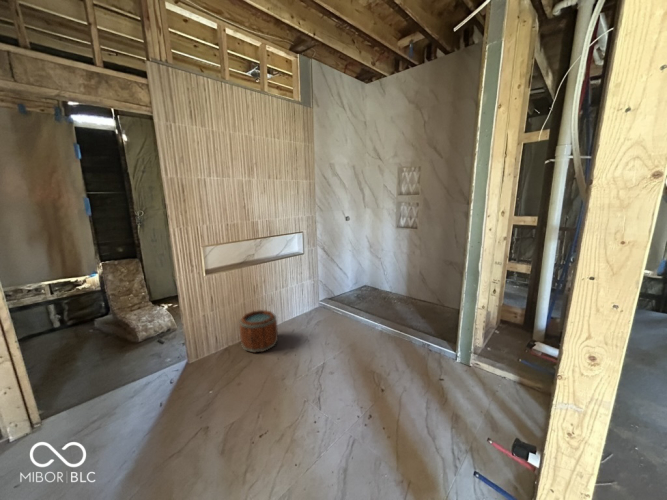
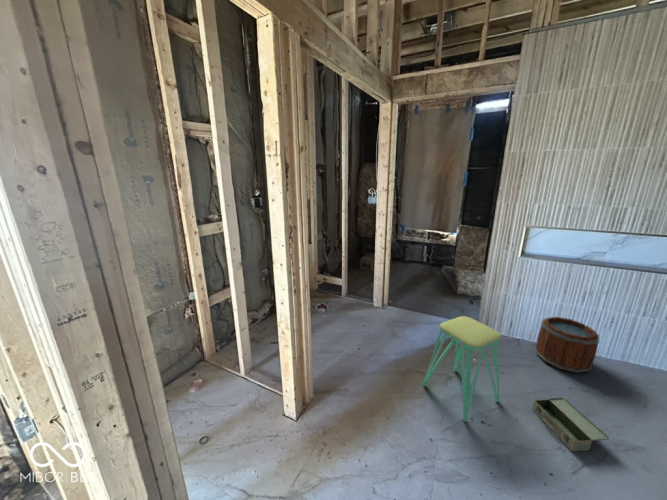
stool: none [187,347,256,462] -> present [424,316,501,422]
toolbox: none [275,367,316,396] -> present [532,398,609,452]

